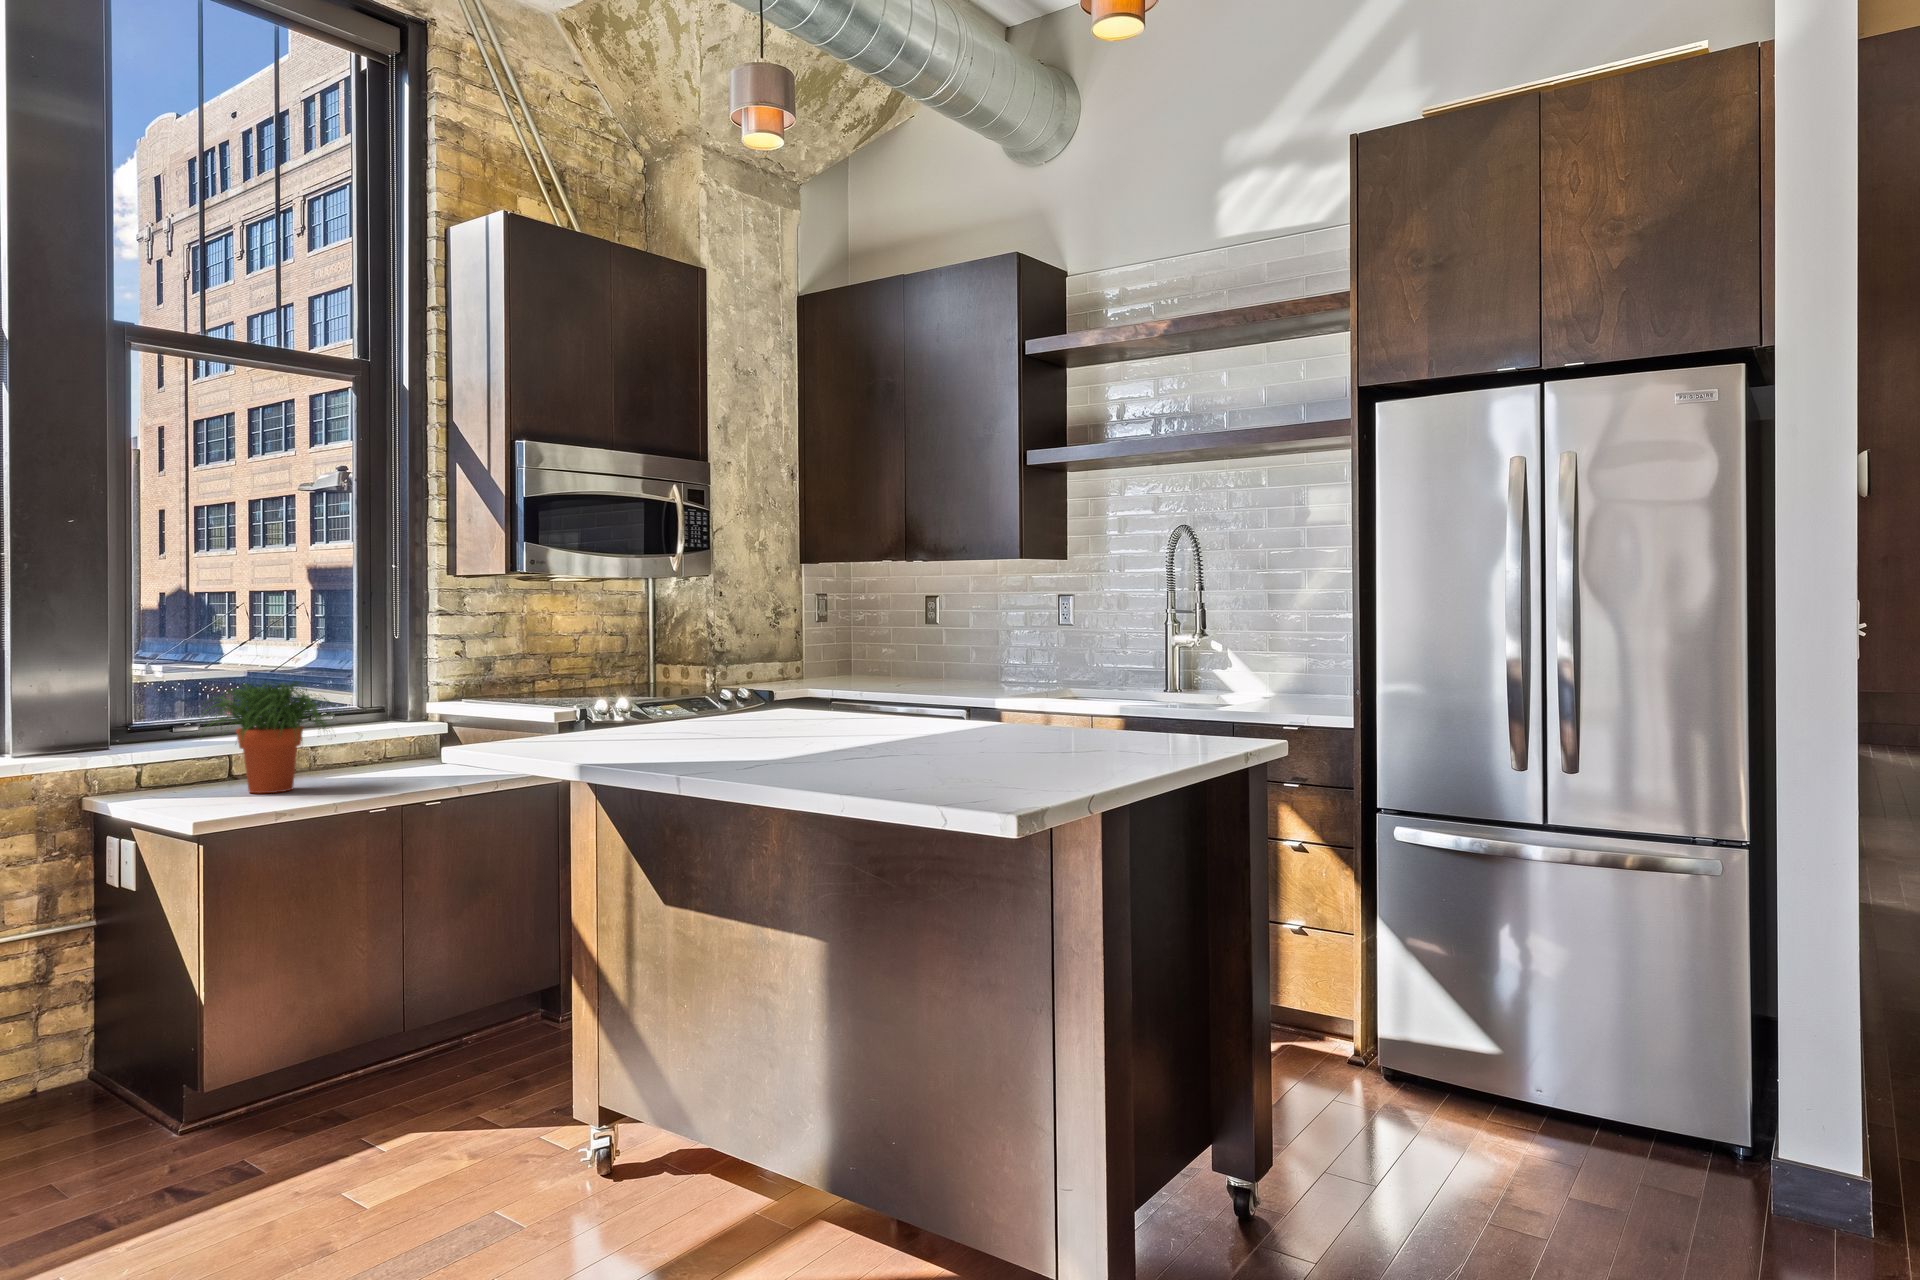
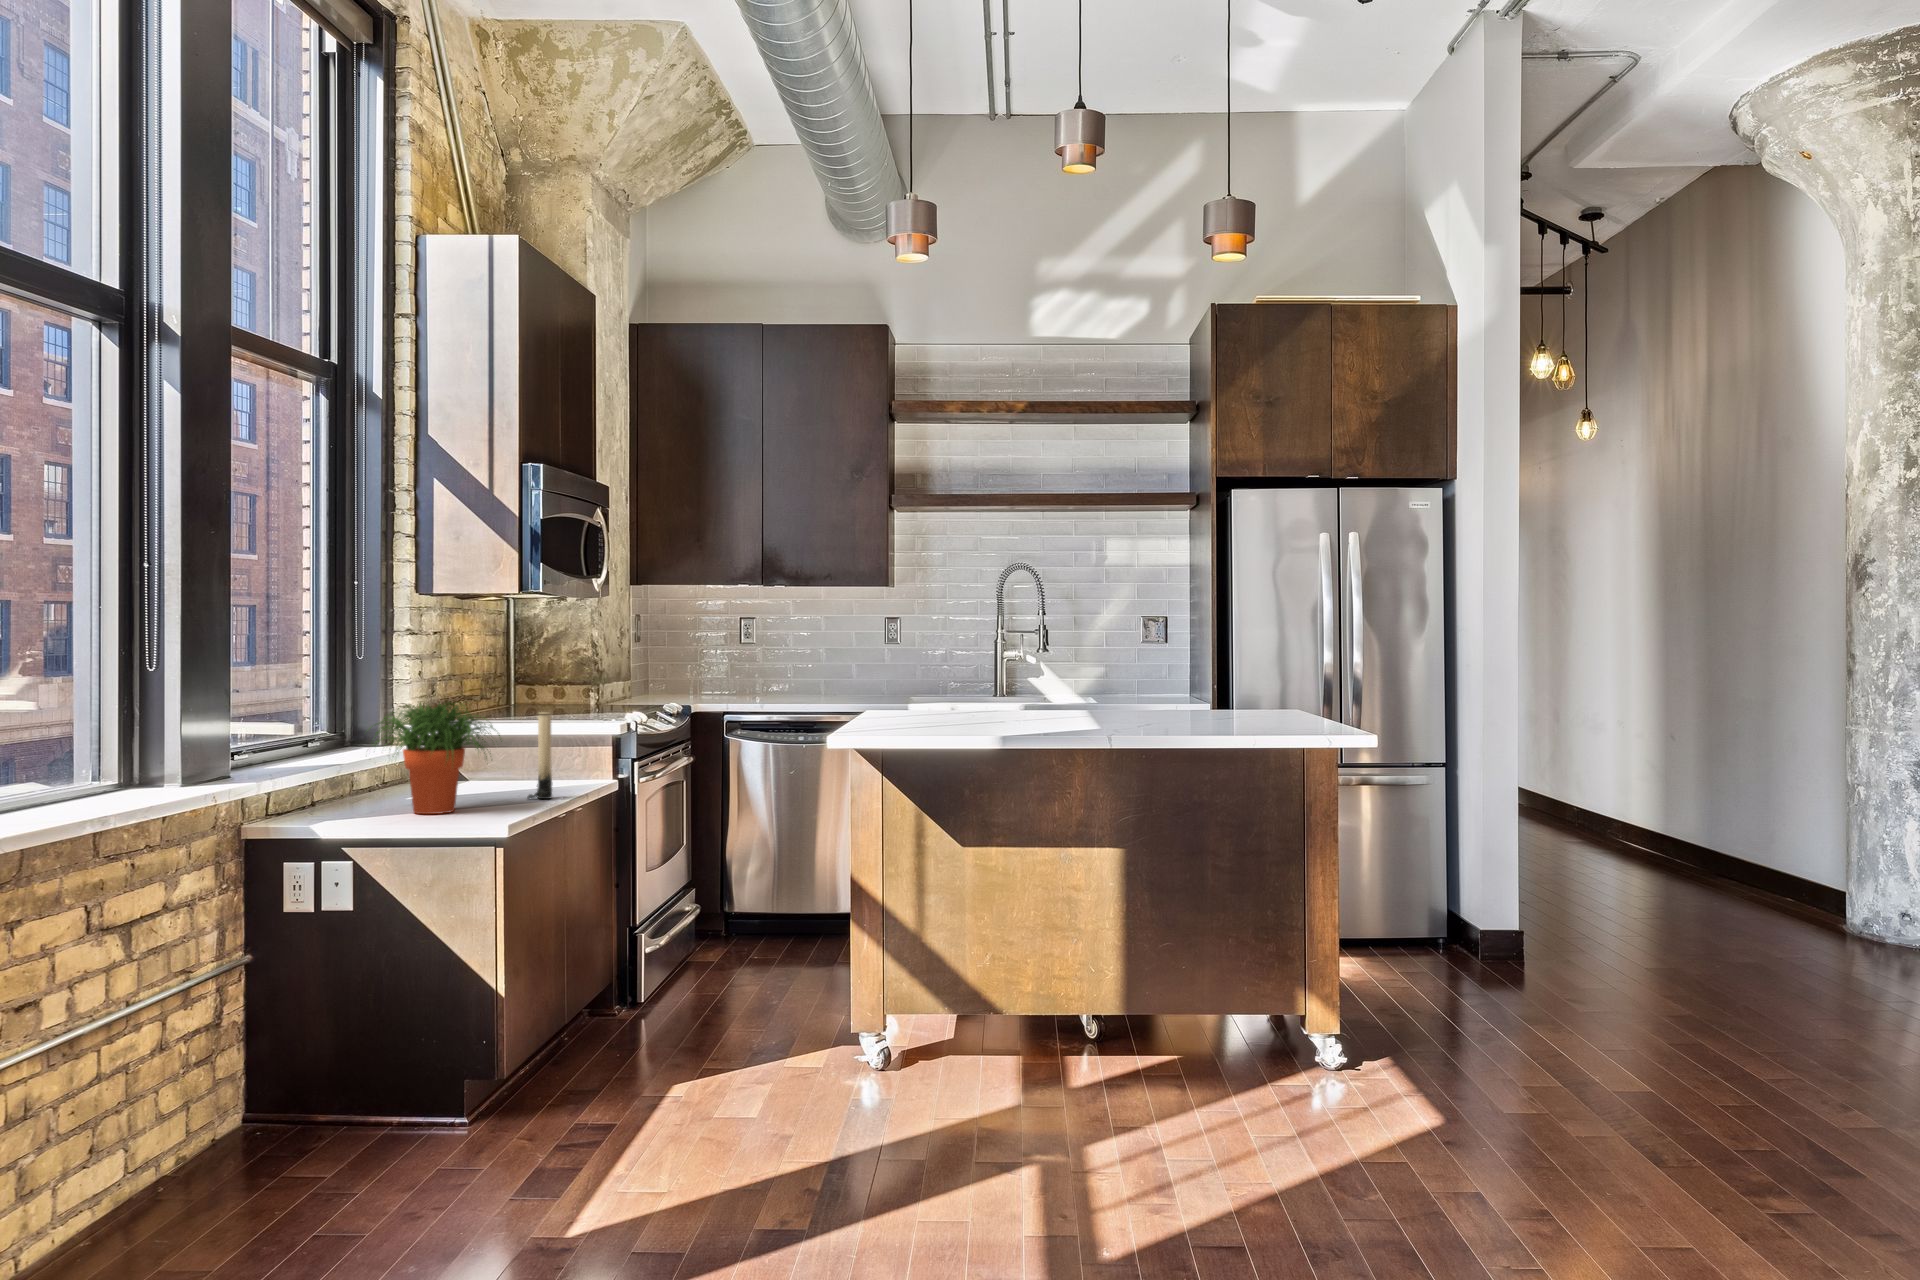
candle: none [393,694,416,784] -> present [527,712,552,799]

